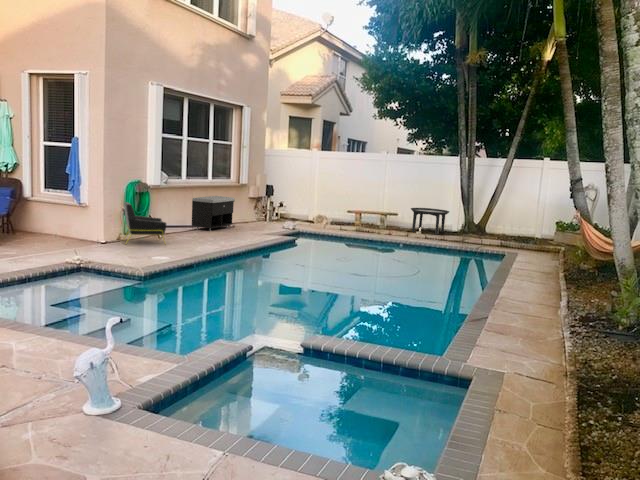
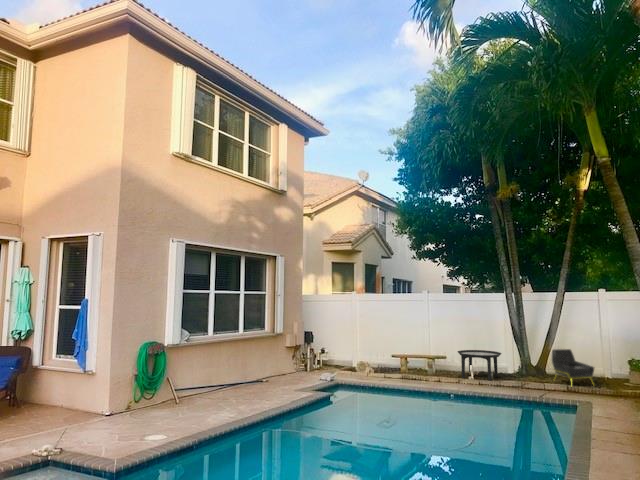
storage bench: present [192,196,235,231] -> none [219,350,266,390]
armchair: present [124,202,166,242] -> present [552,349,594,380]

